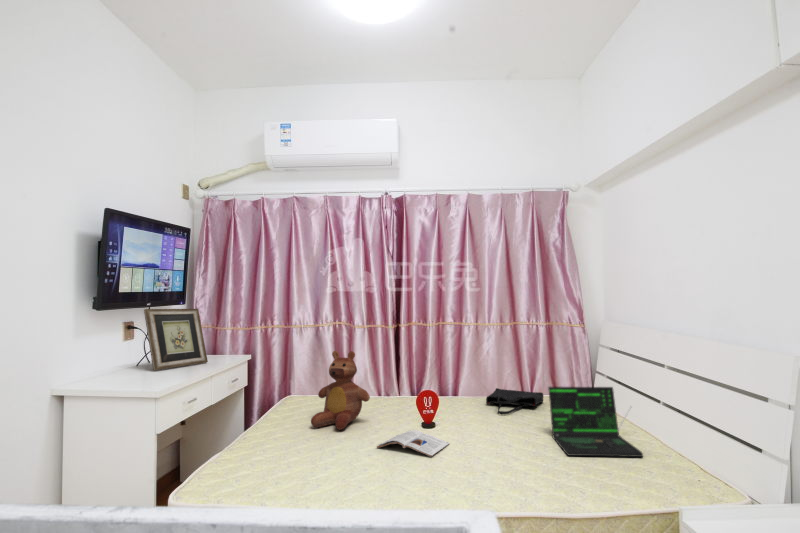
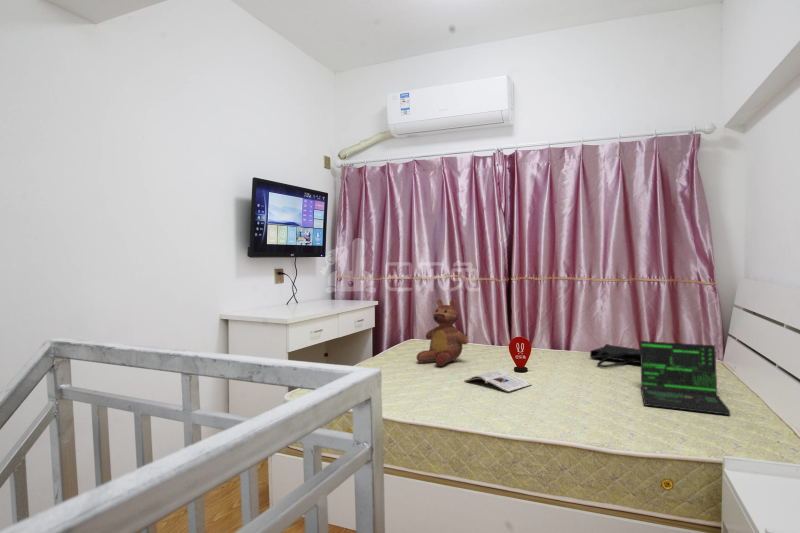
picture frame: present [144,309,208,370] -> none [291,261,341,308]

